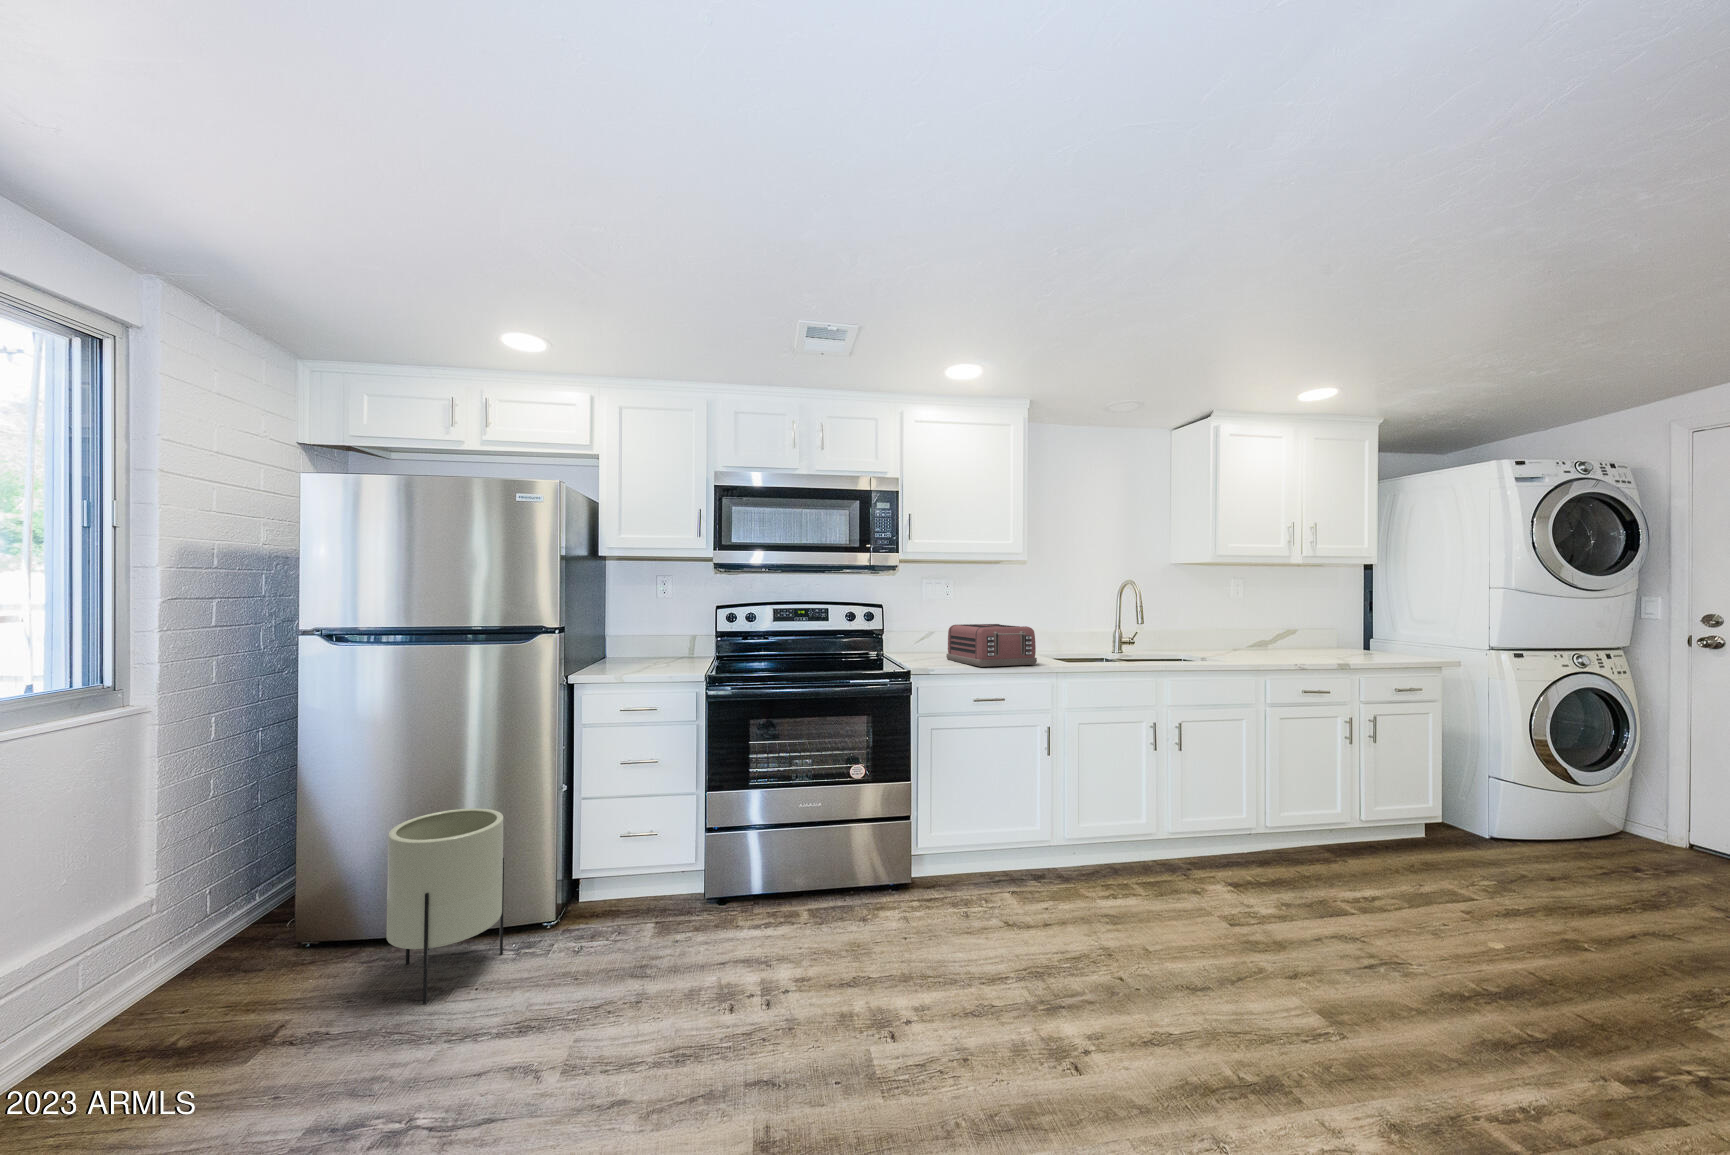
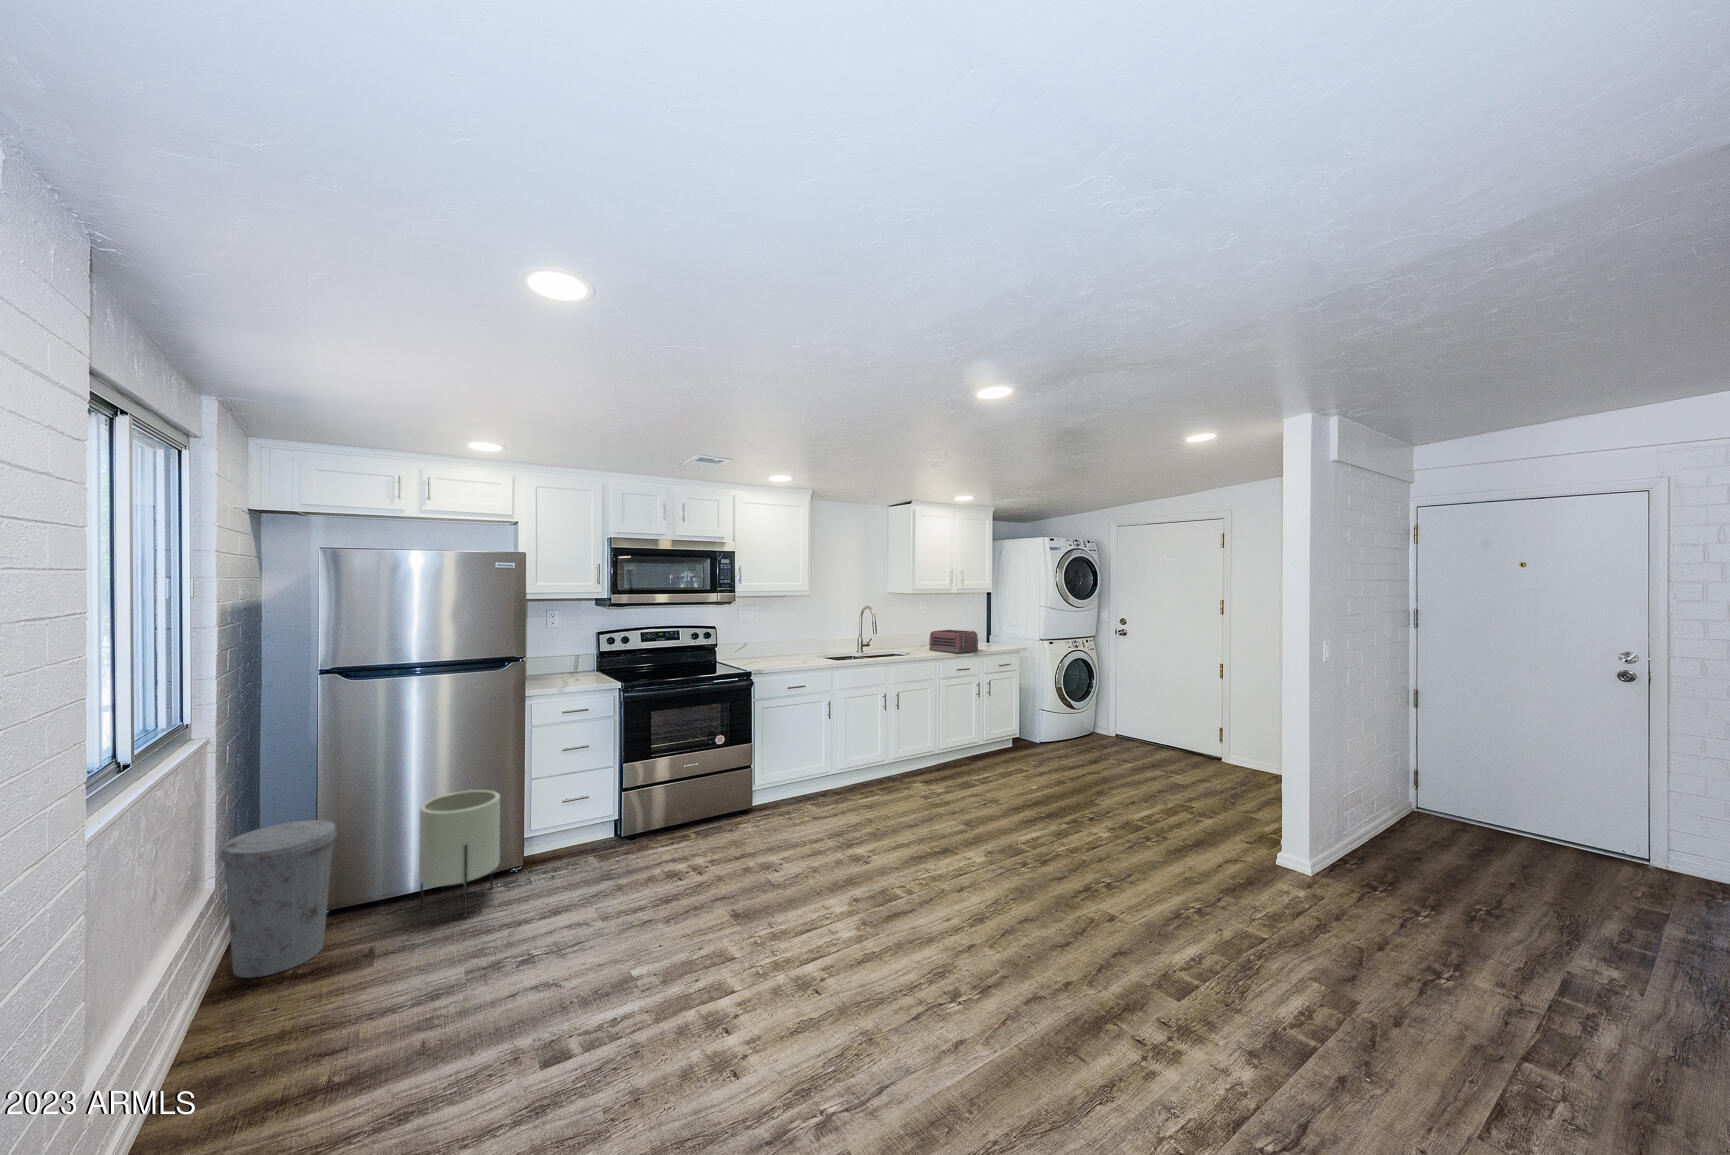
toaster: present [946,624,1037,667] -> present [929,630,978,653]
trash can: none [125,824,287,1038] -> present [220,820,337,978]

